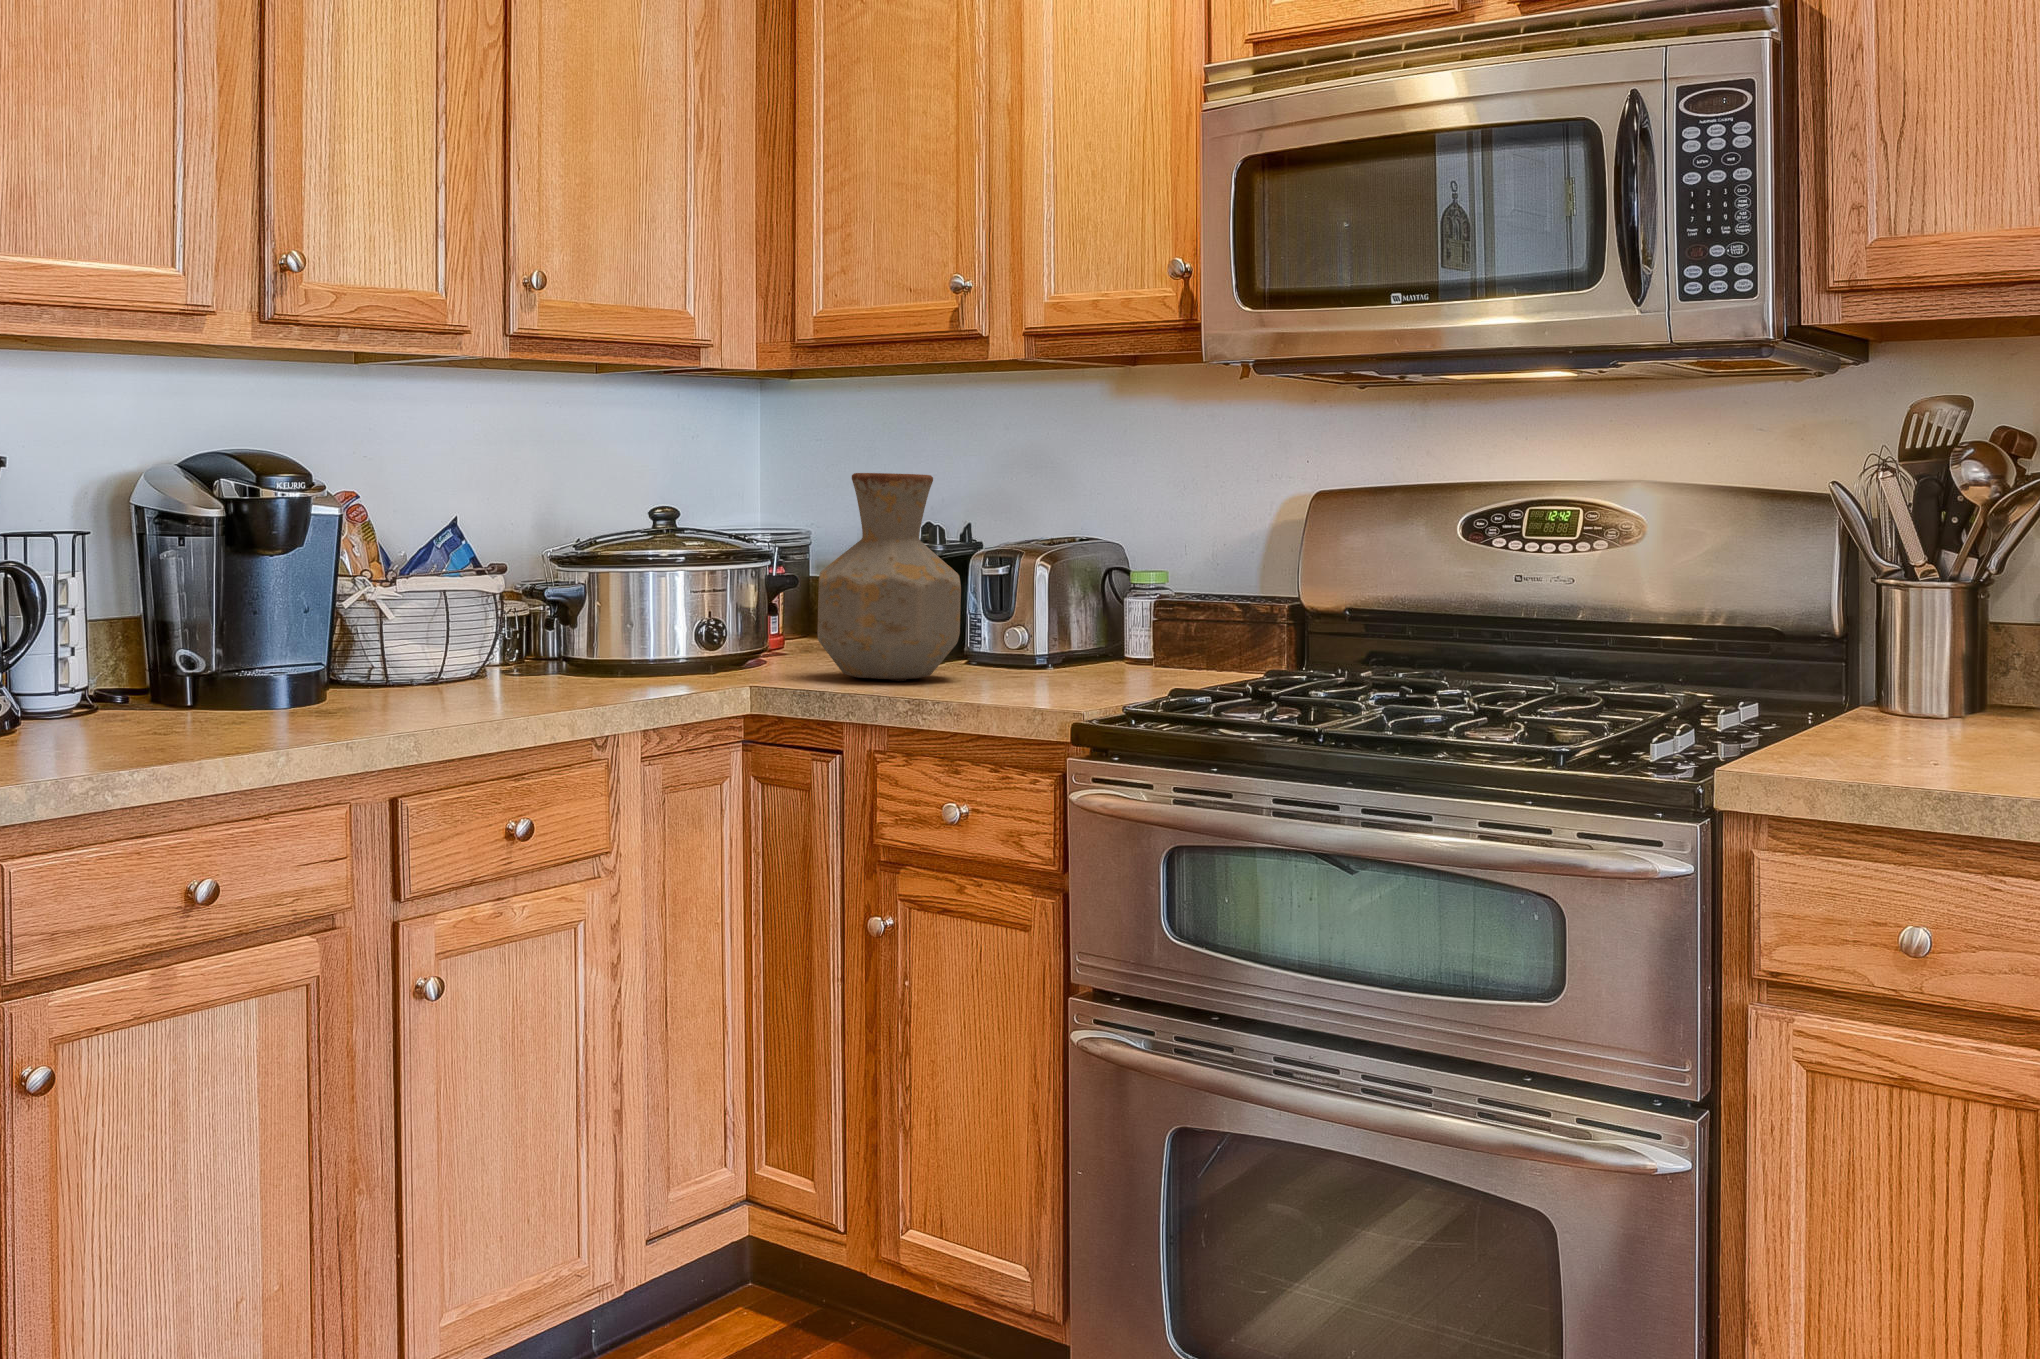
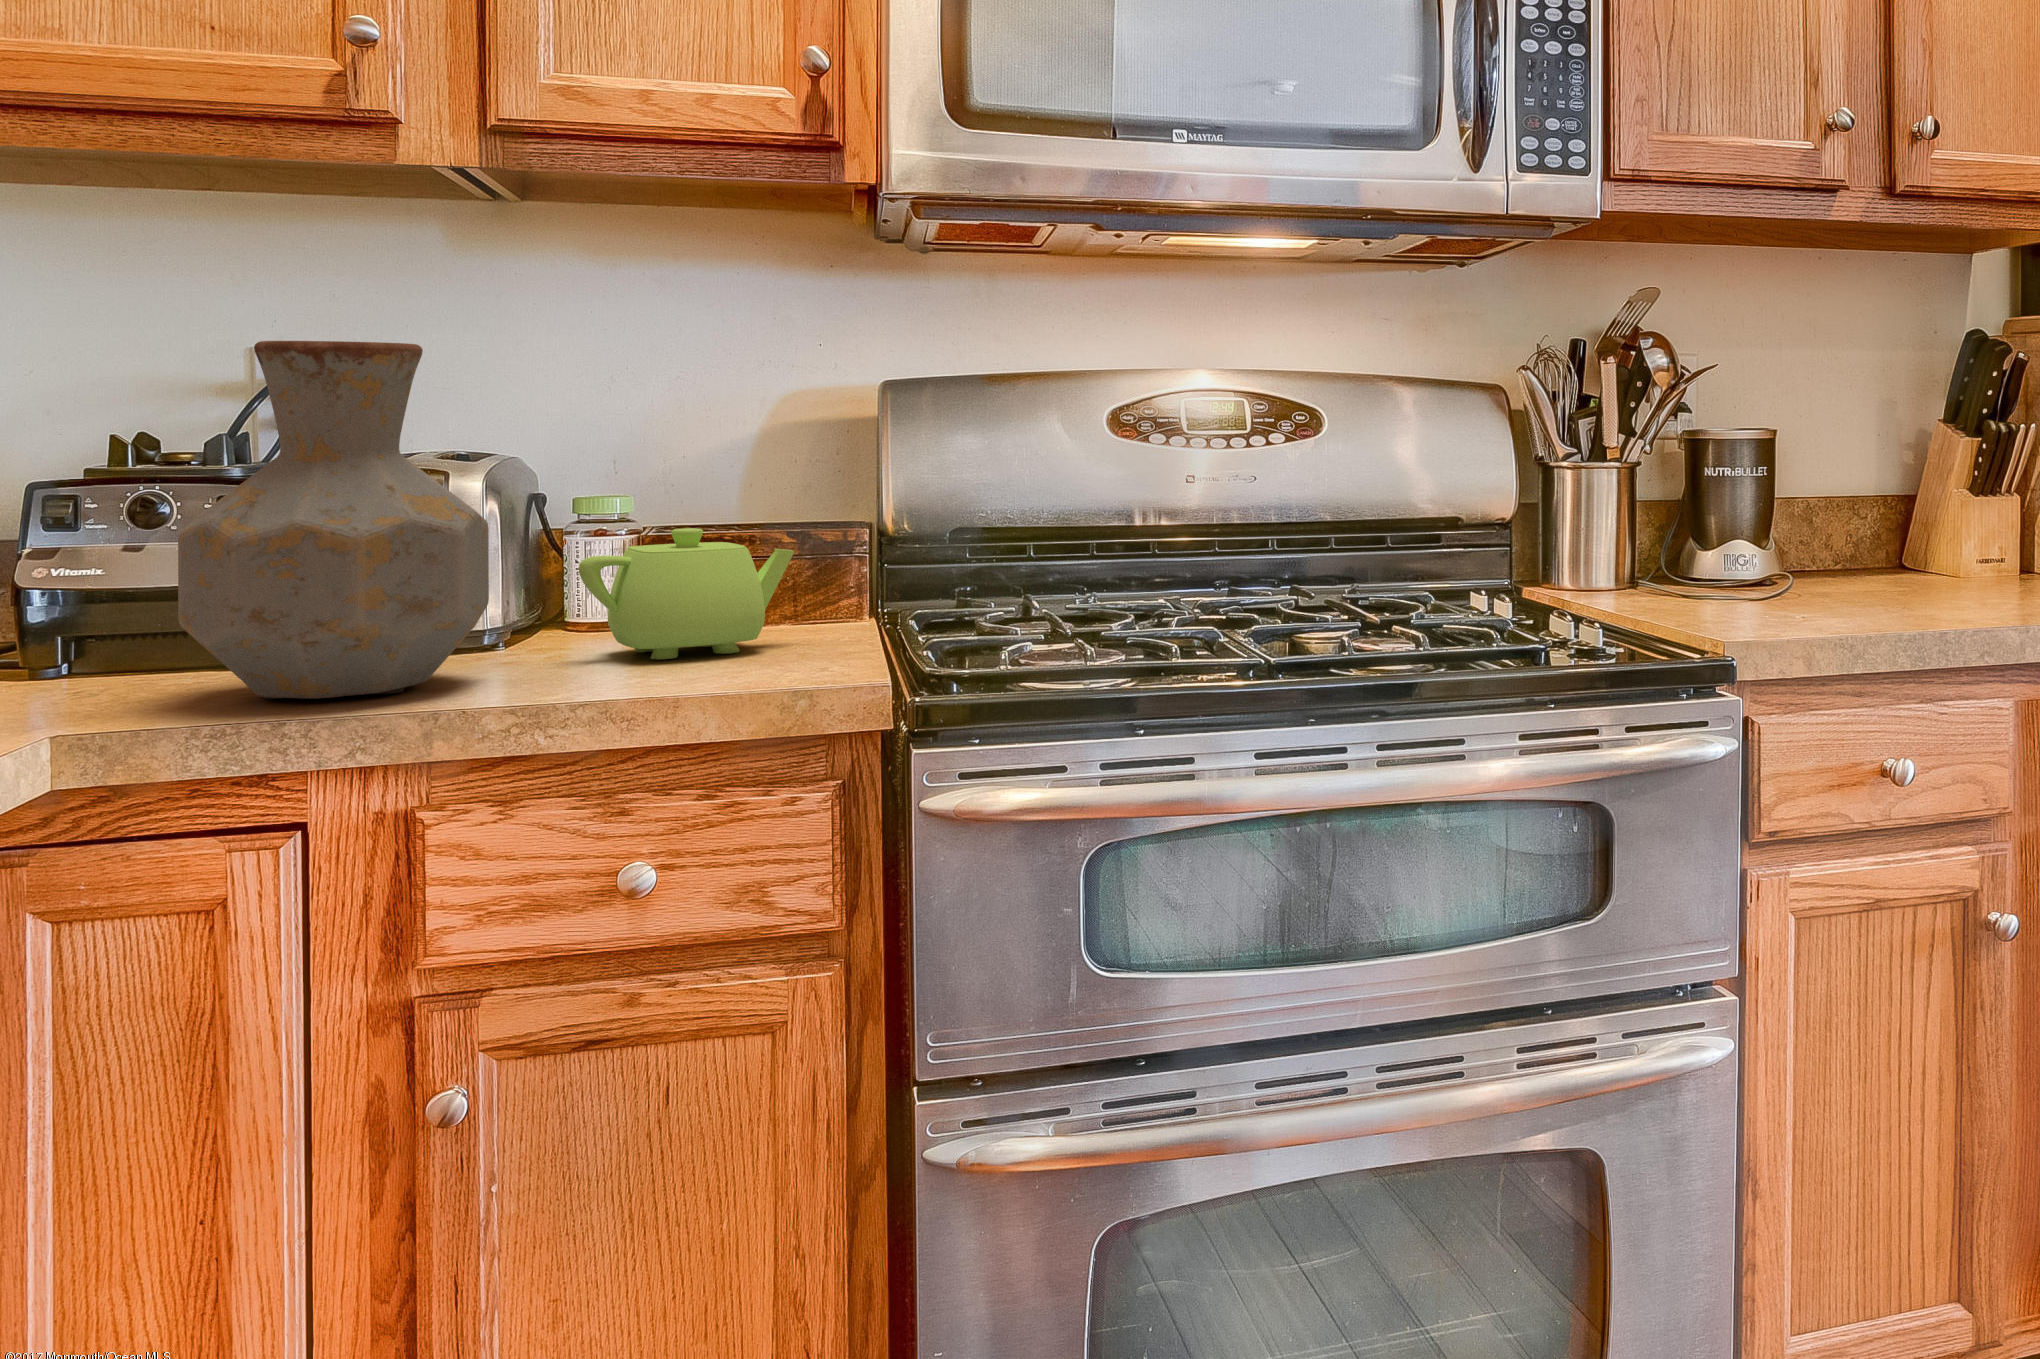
teapot: none [1025,600,1159,687] -> present [578,528,794,659]

